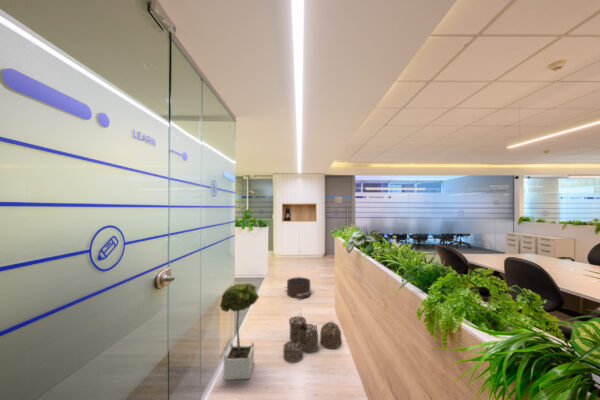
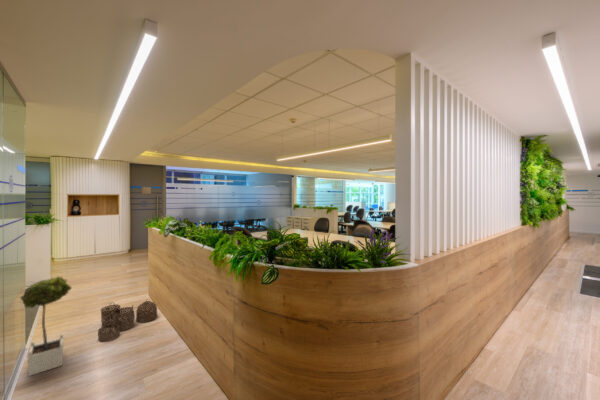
pouf: present [286,277,310,298] -> none [82,274,118,297]

